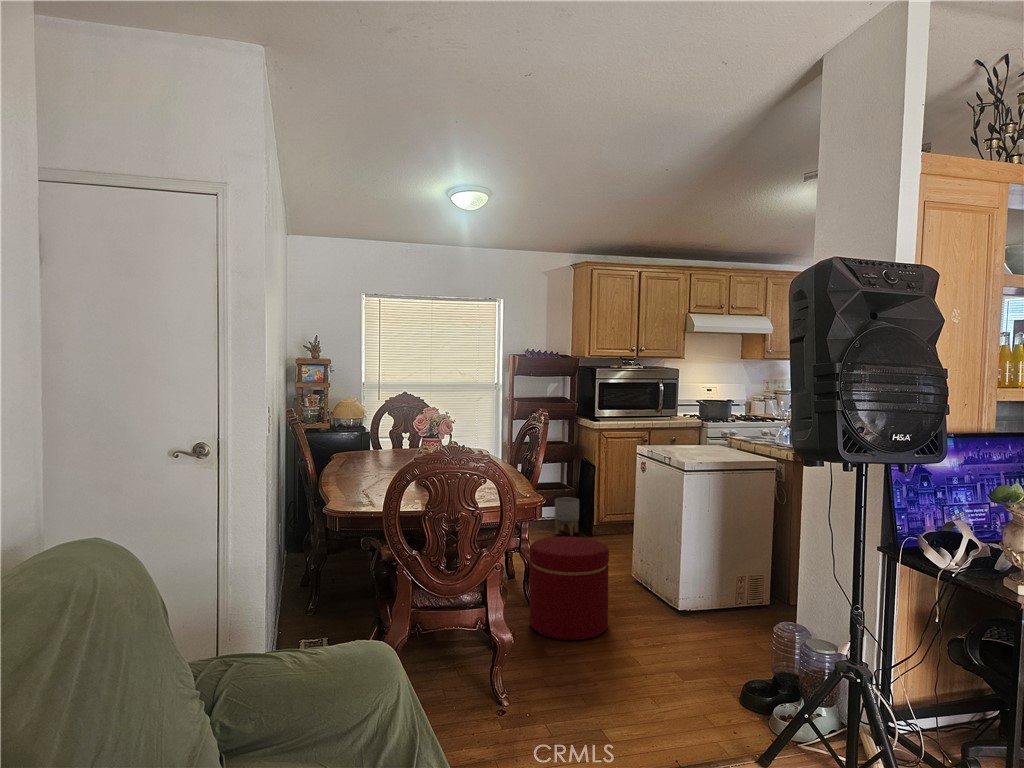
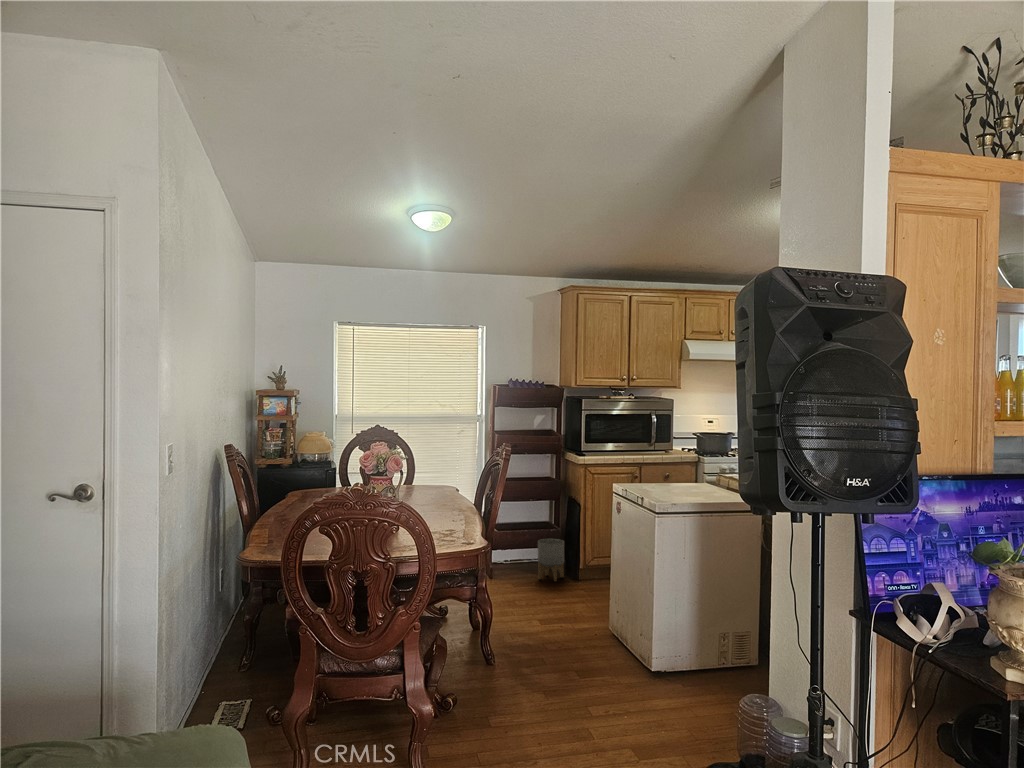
ottoman: present [530,537,609,640] -> none [479,587,568,707]

